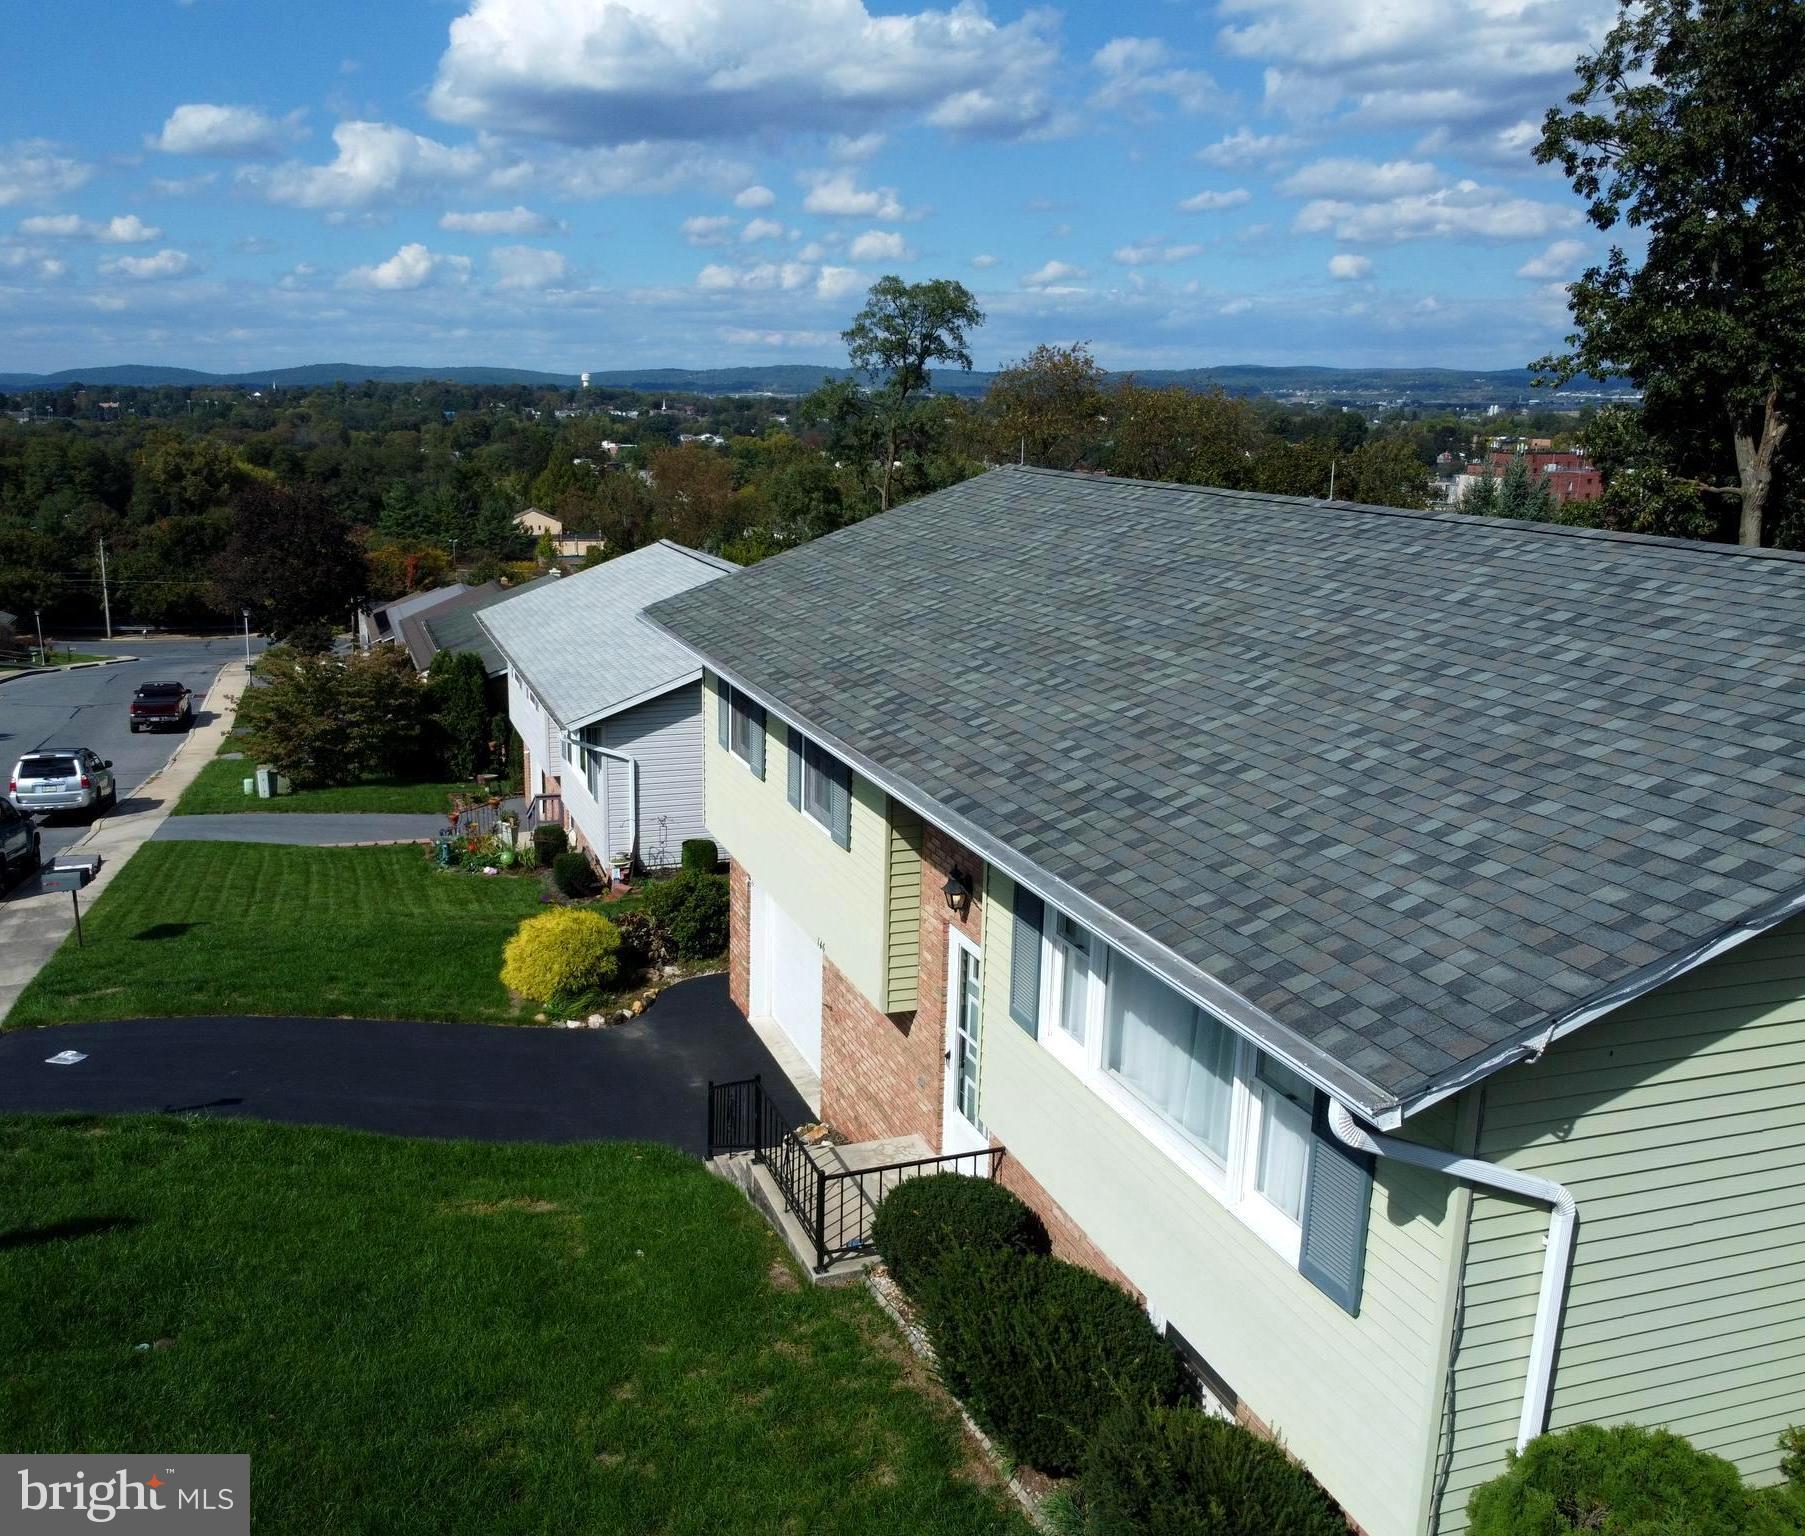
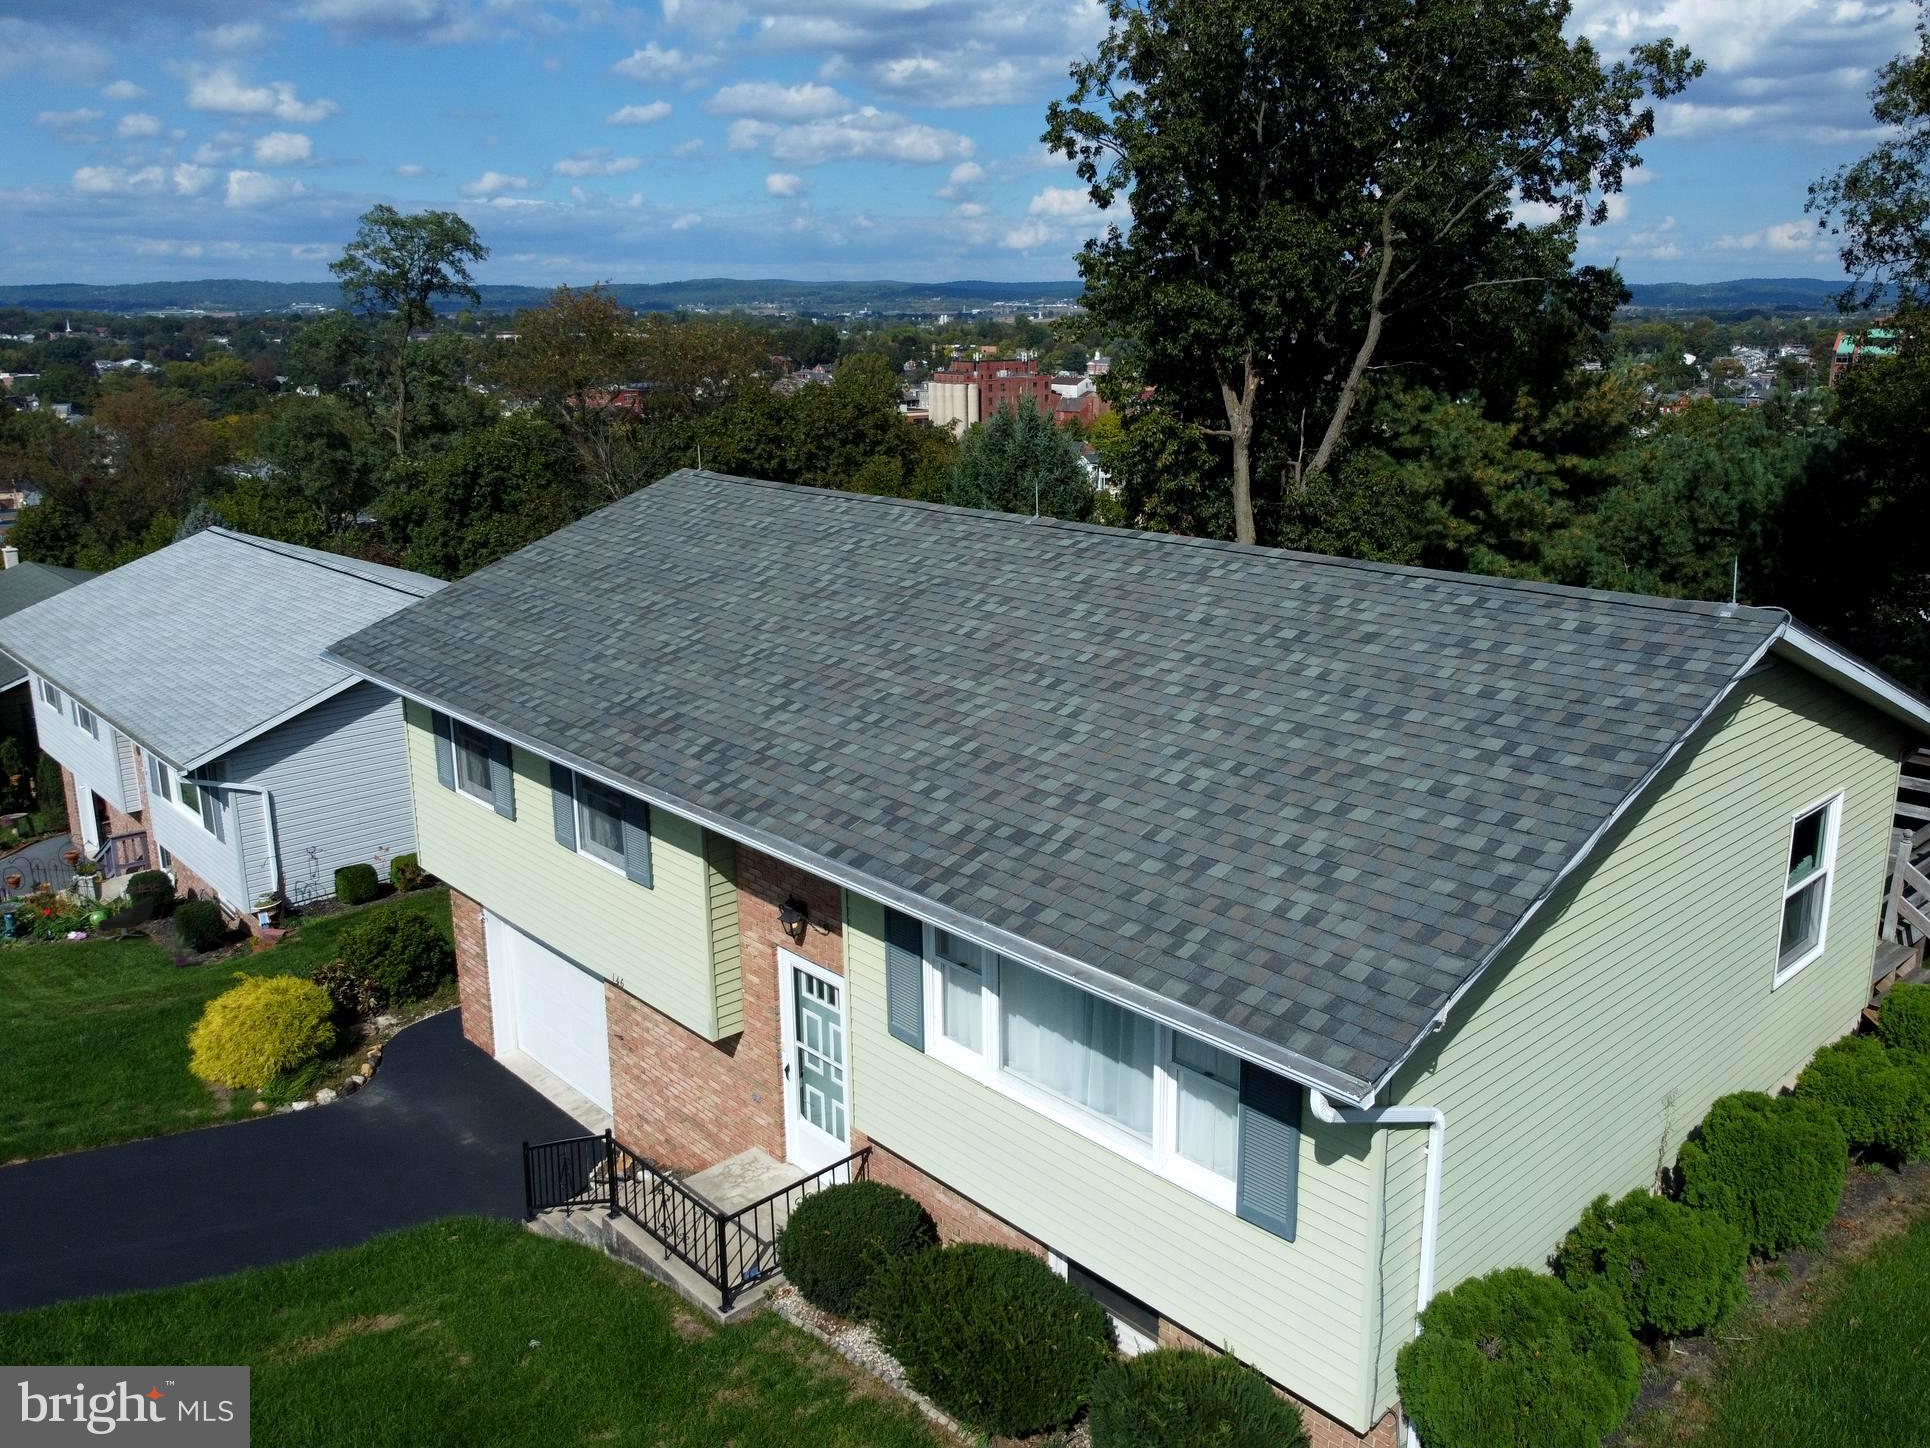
lounge chair: none [498,842,544,876] -> present [99,896,153,941]

